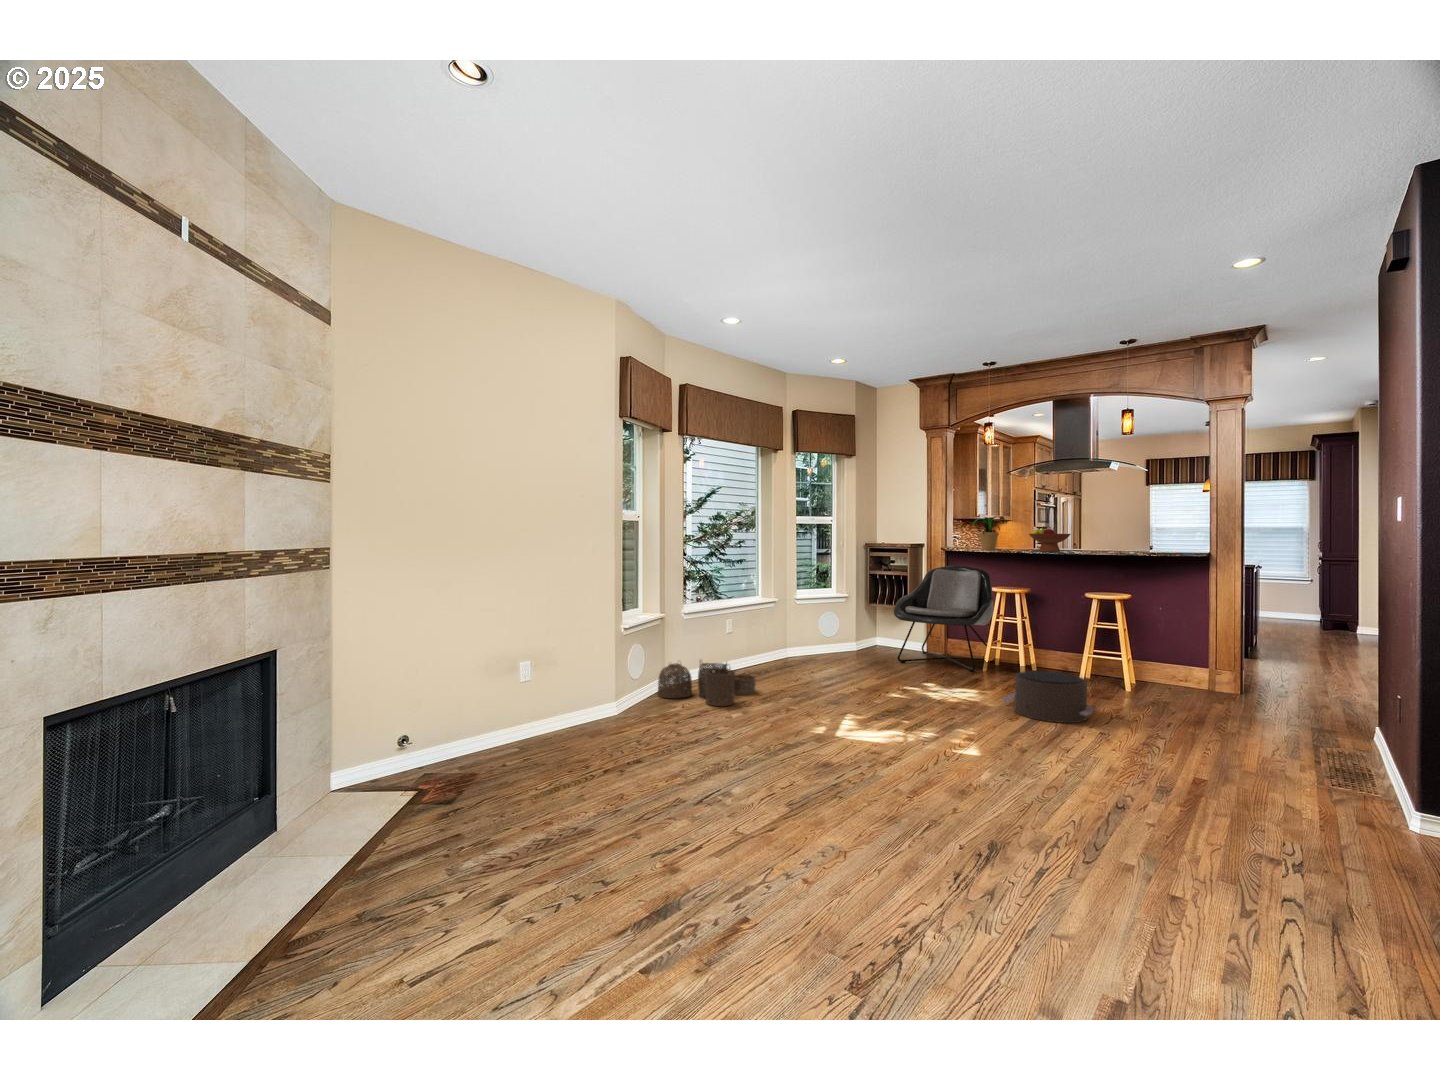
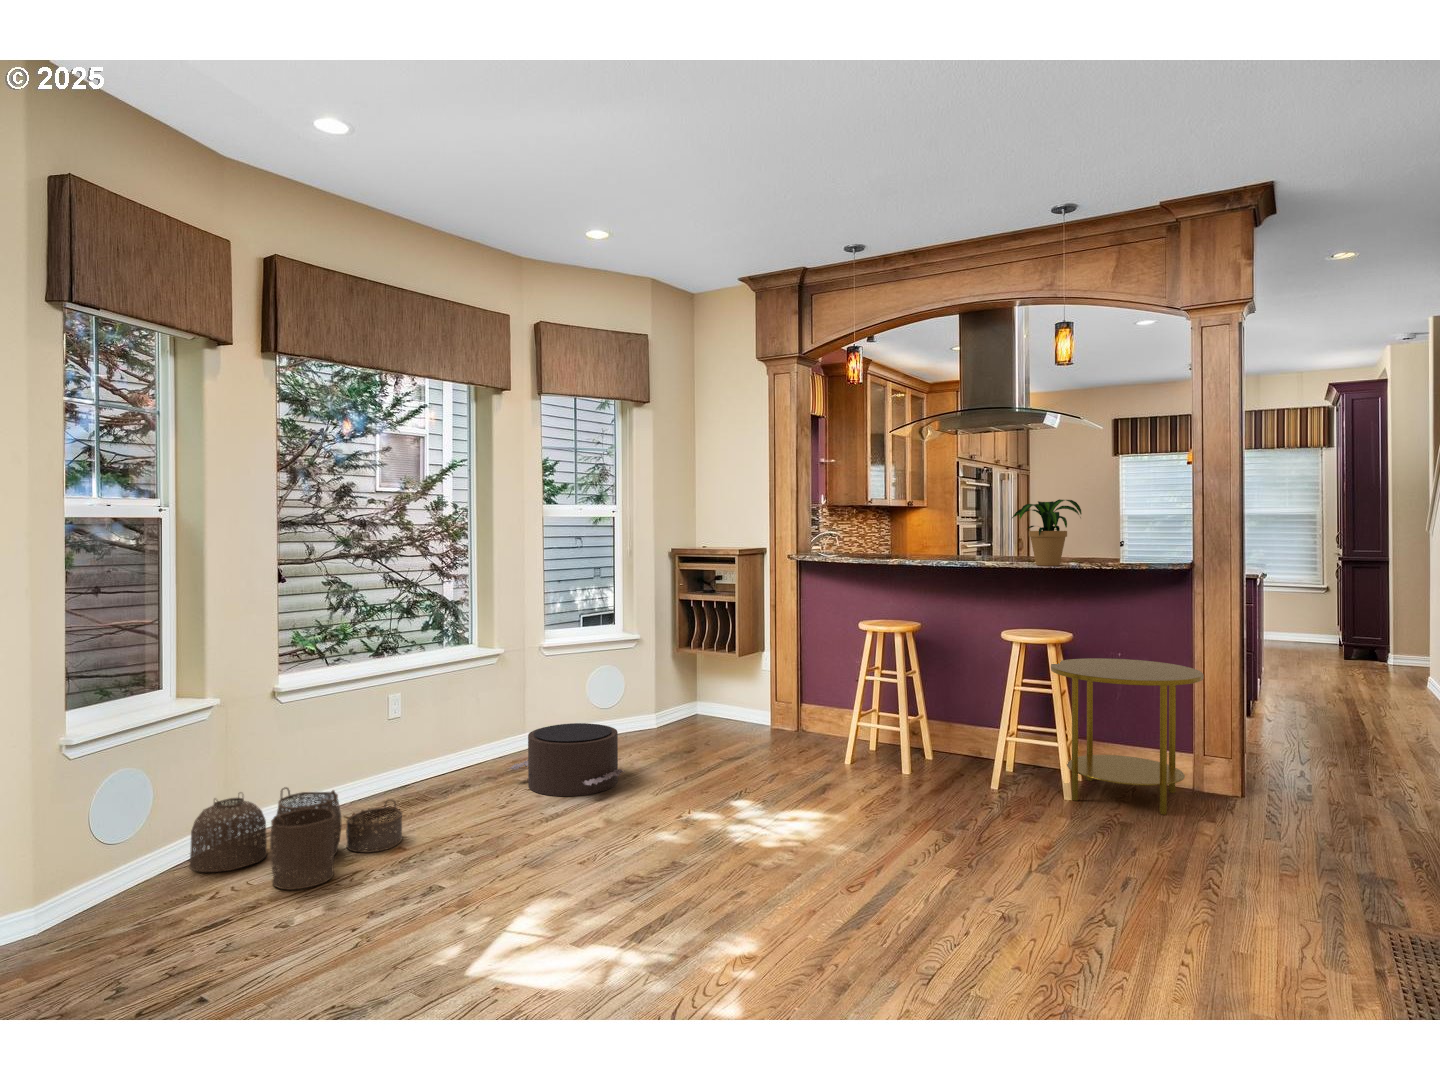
potted plant: present [971,516,1007,550] -> present [1012,499,1082,566]
fruit bowl: present [1029,527,1071,552] -> none [918,520,983,562]
lounge chair: present [894,566,994,672] -> none [703,585,871,769]
side table: none [1118,610,1217,699] -> present [1051,658,1203,815]
pouf: present [1002,671,1096,723] -> present [510,723,625,796]

